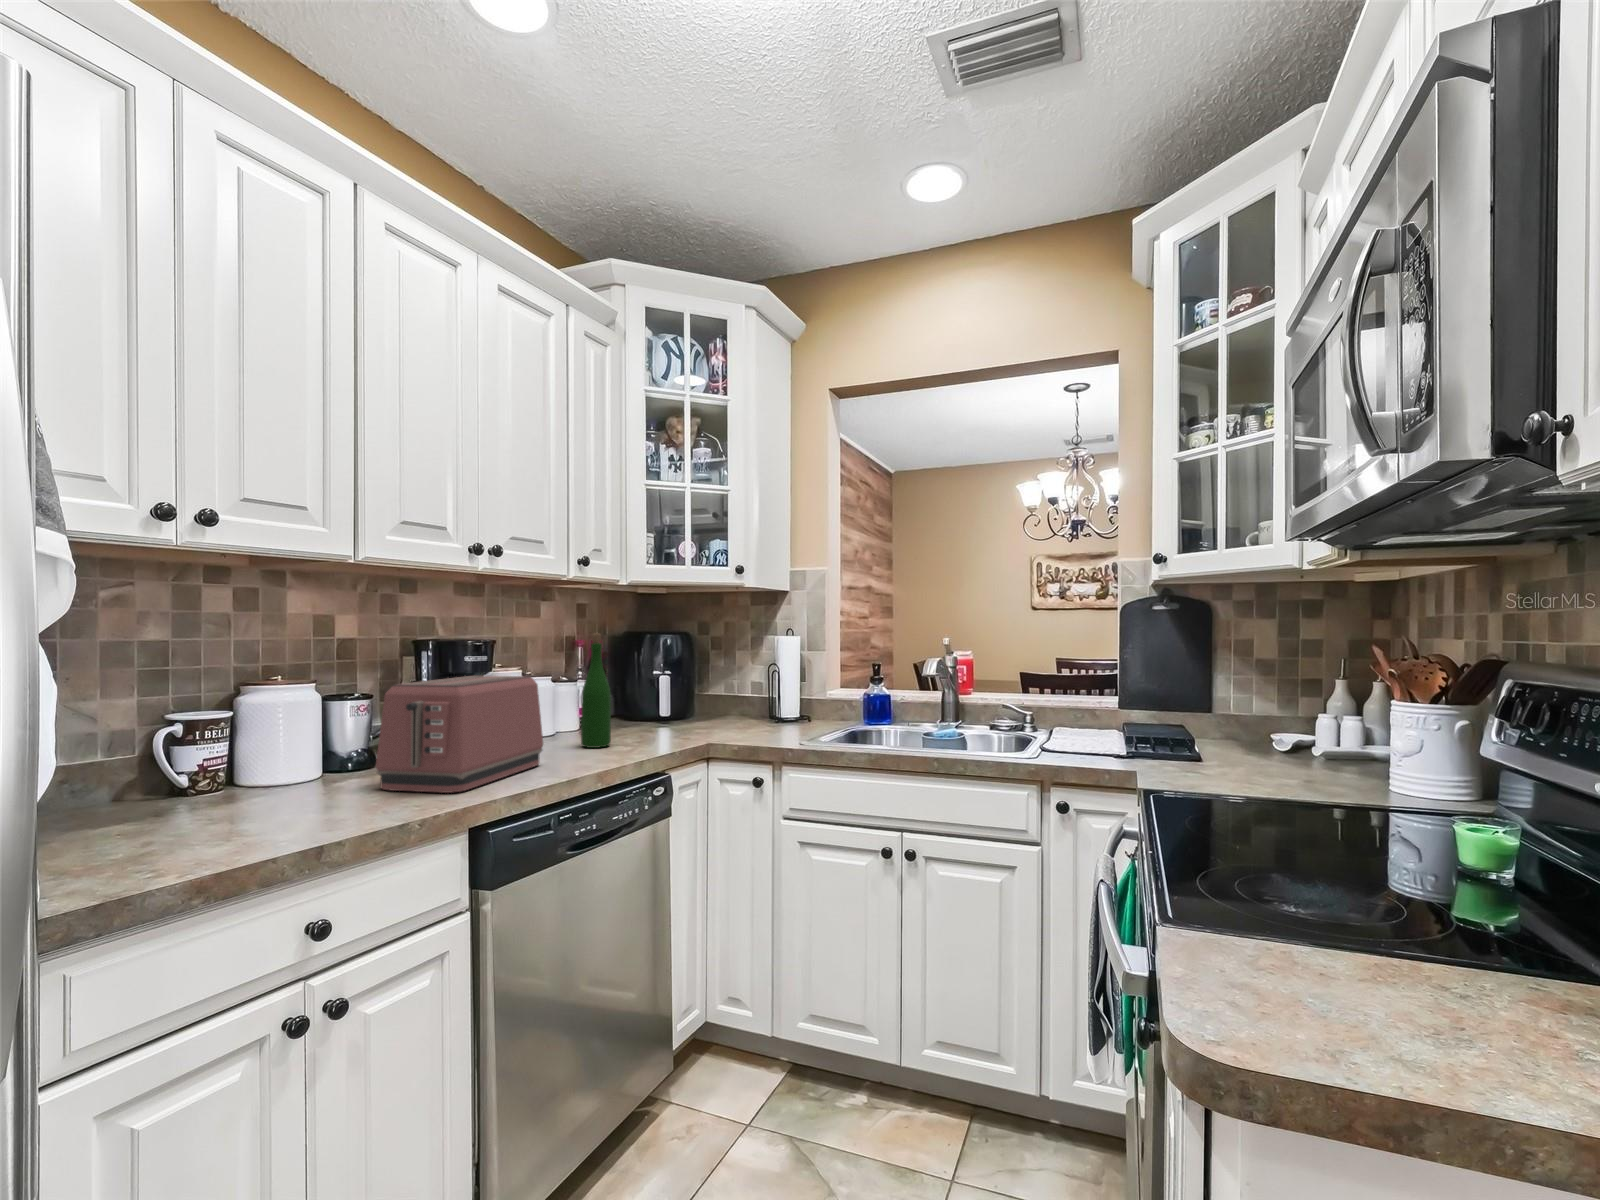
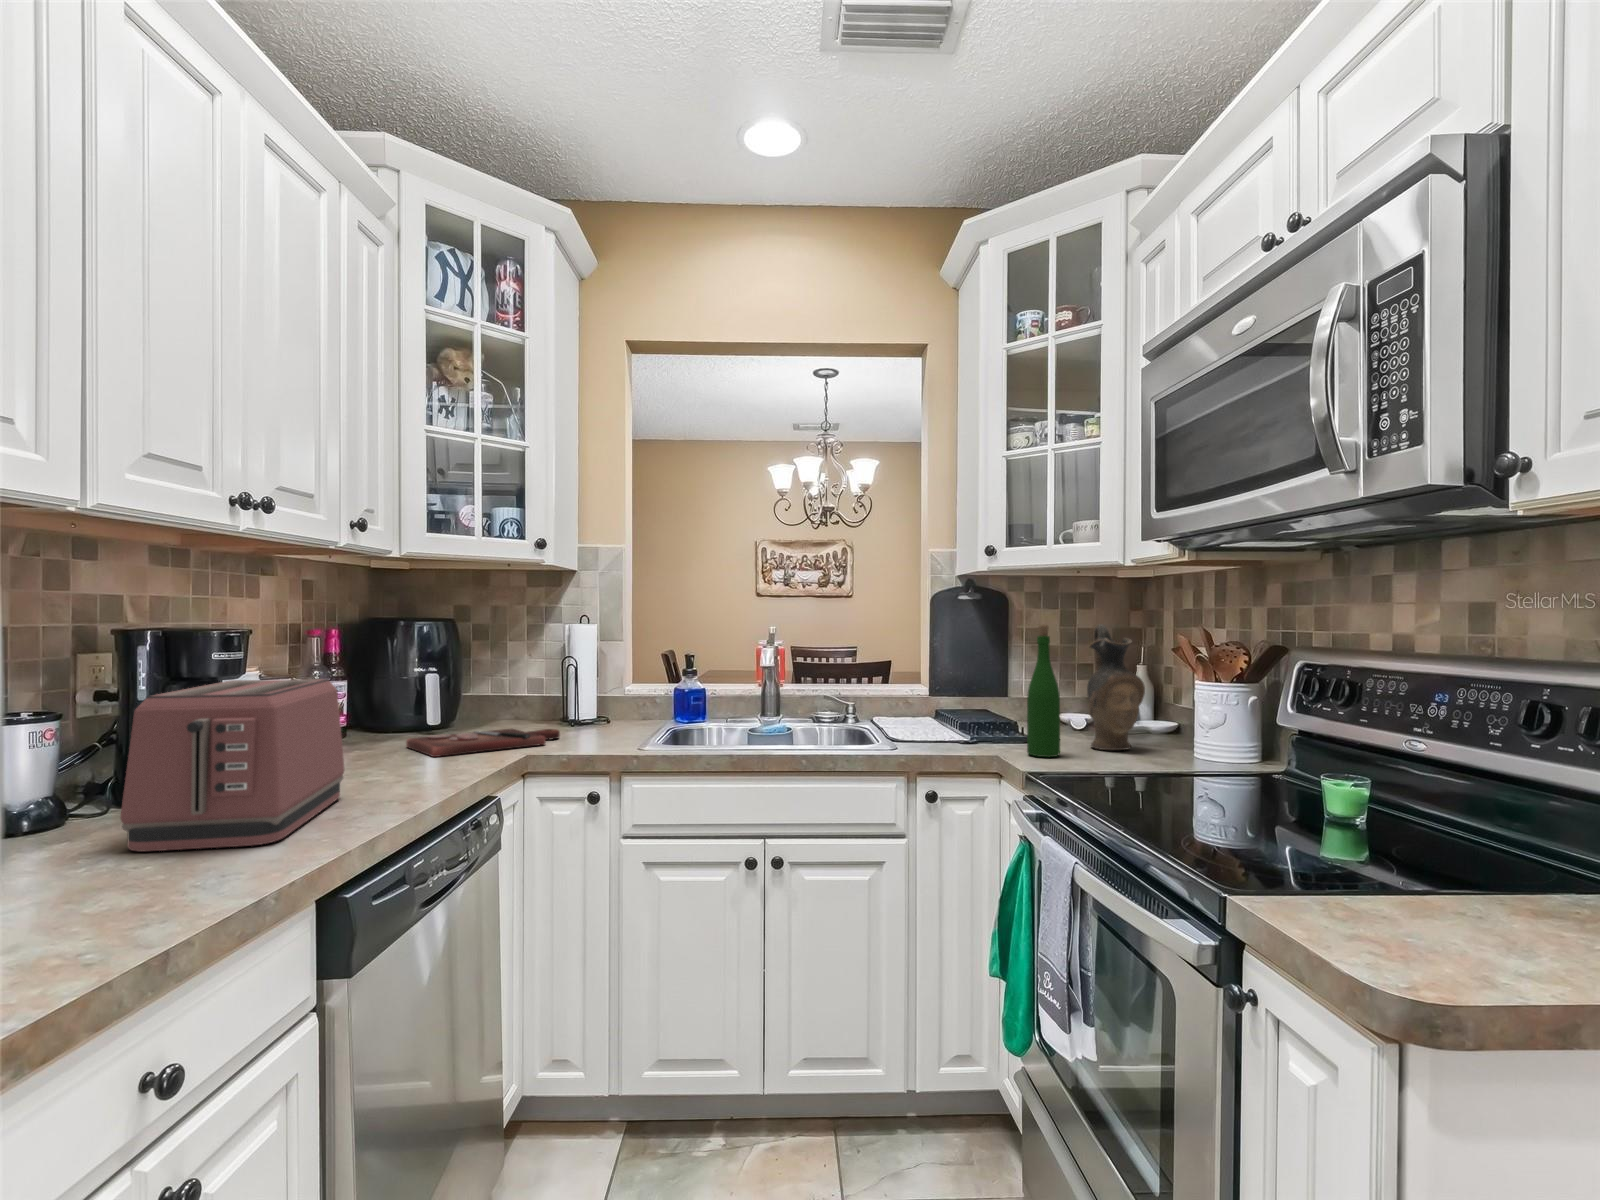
wine bottle: present [581,633,611,748] -> present [1027,624,1060,757]
ceramic pitcher: none [1253,635,1321,776] -> present [1087,624,1145,750]
cutting board: none [634,721,751,740] -> present [406,729,560,757]

